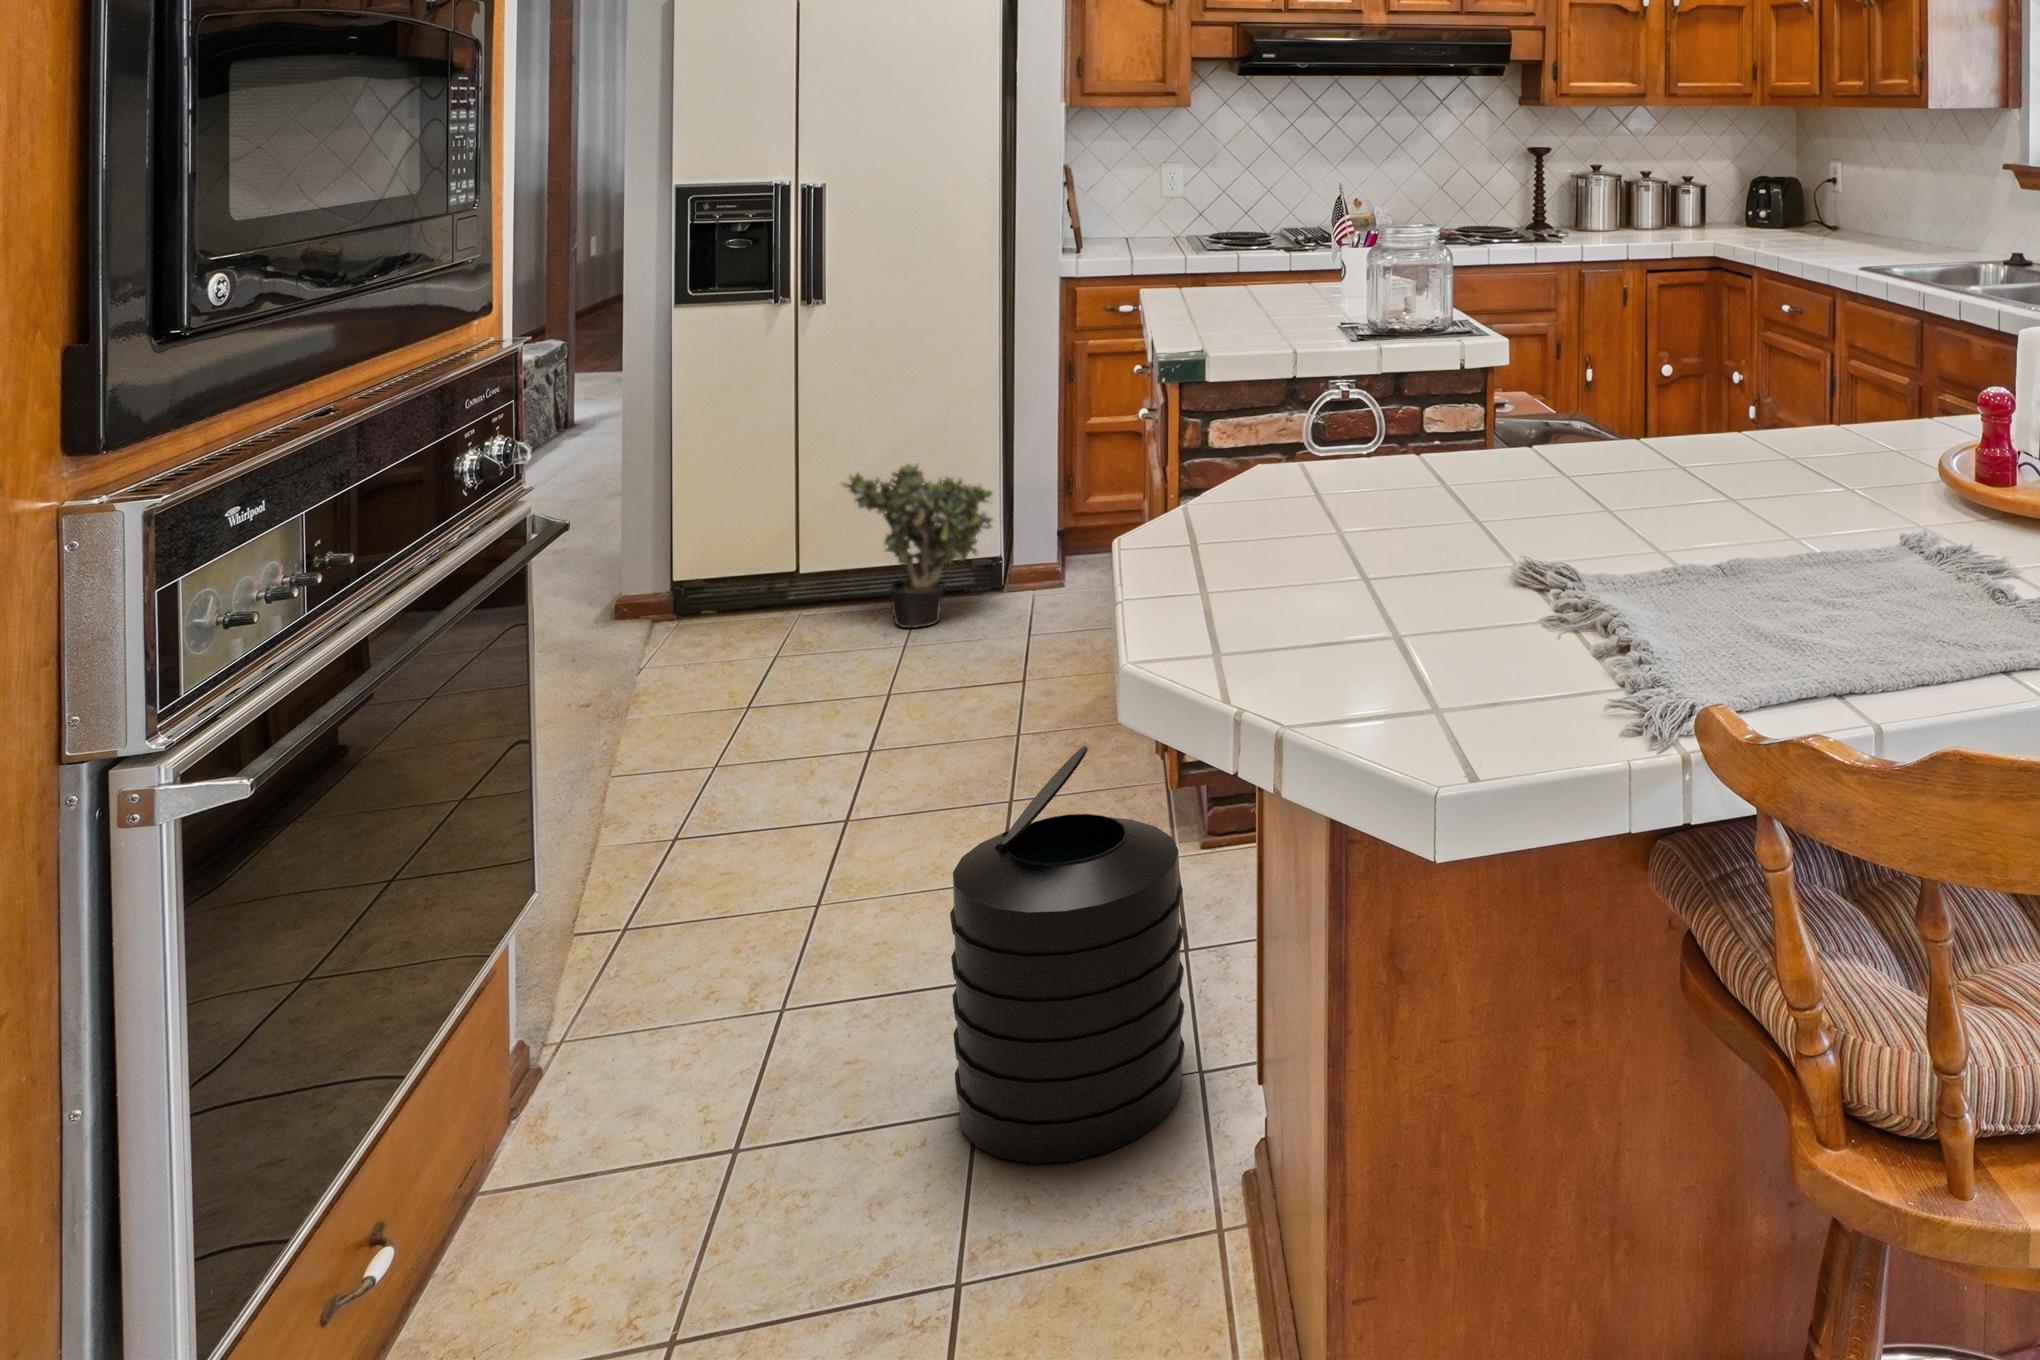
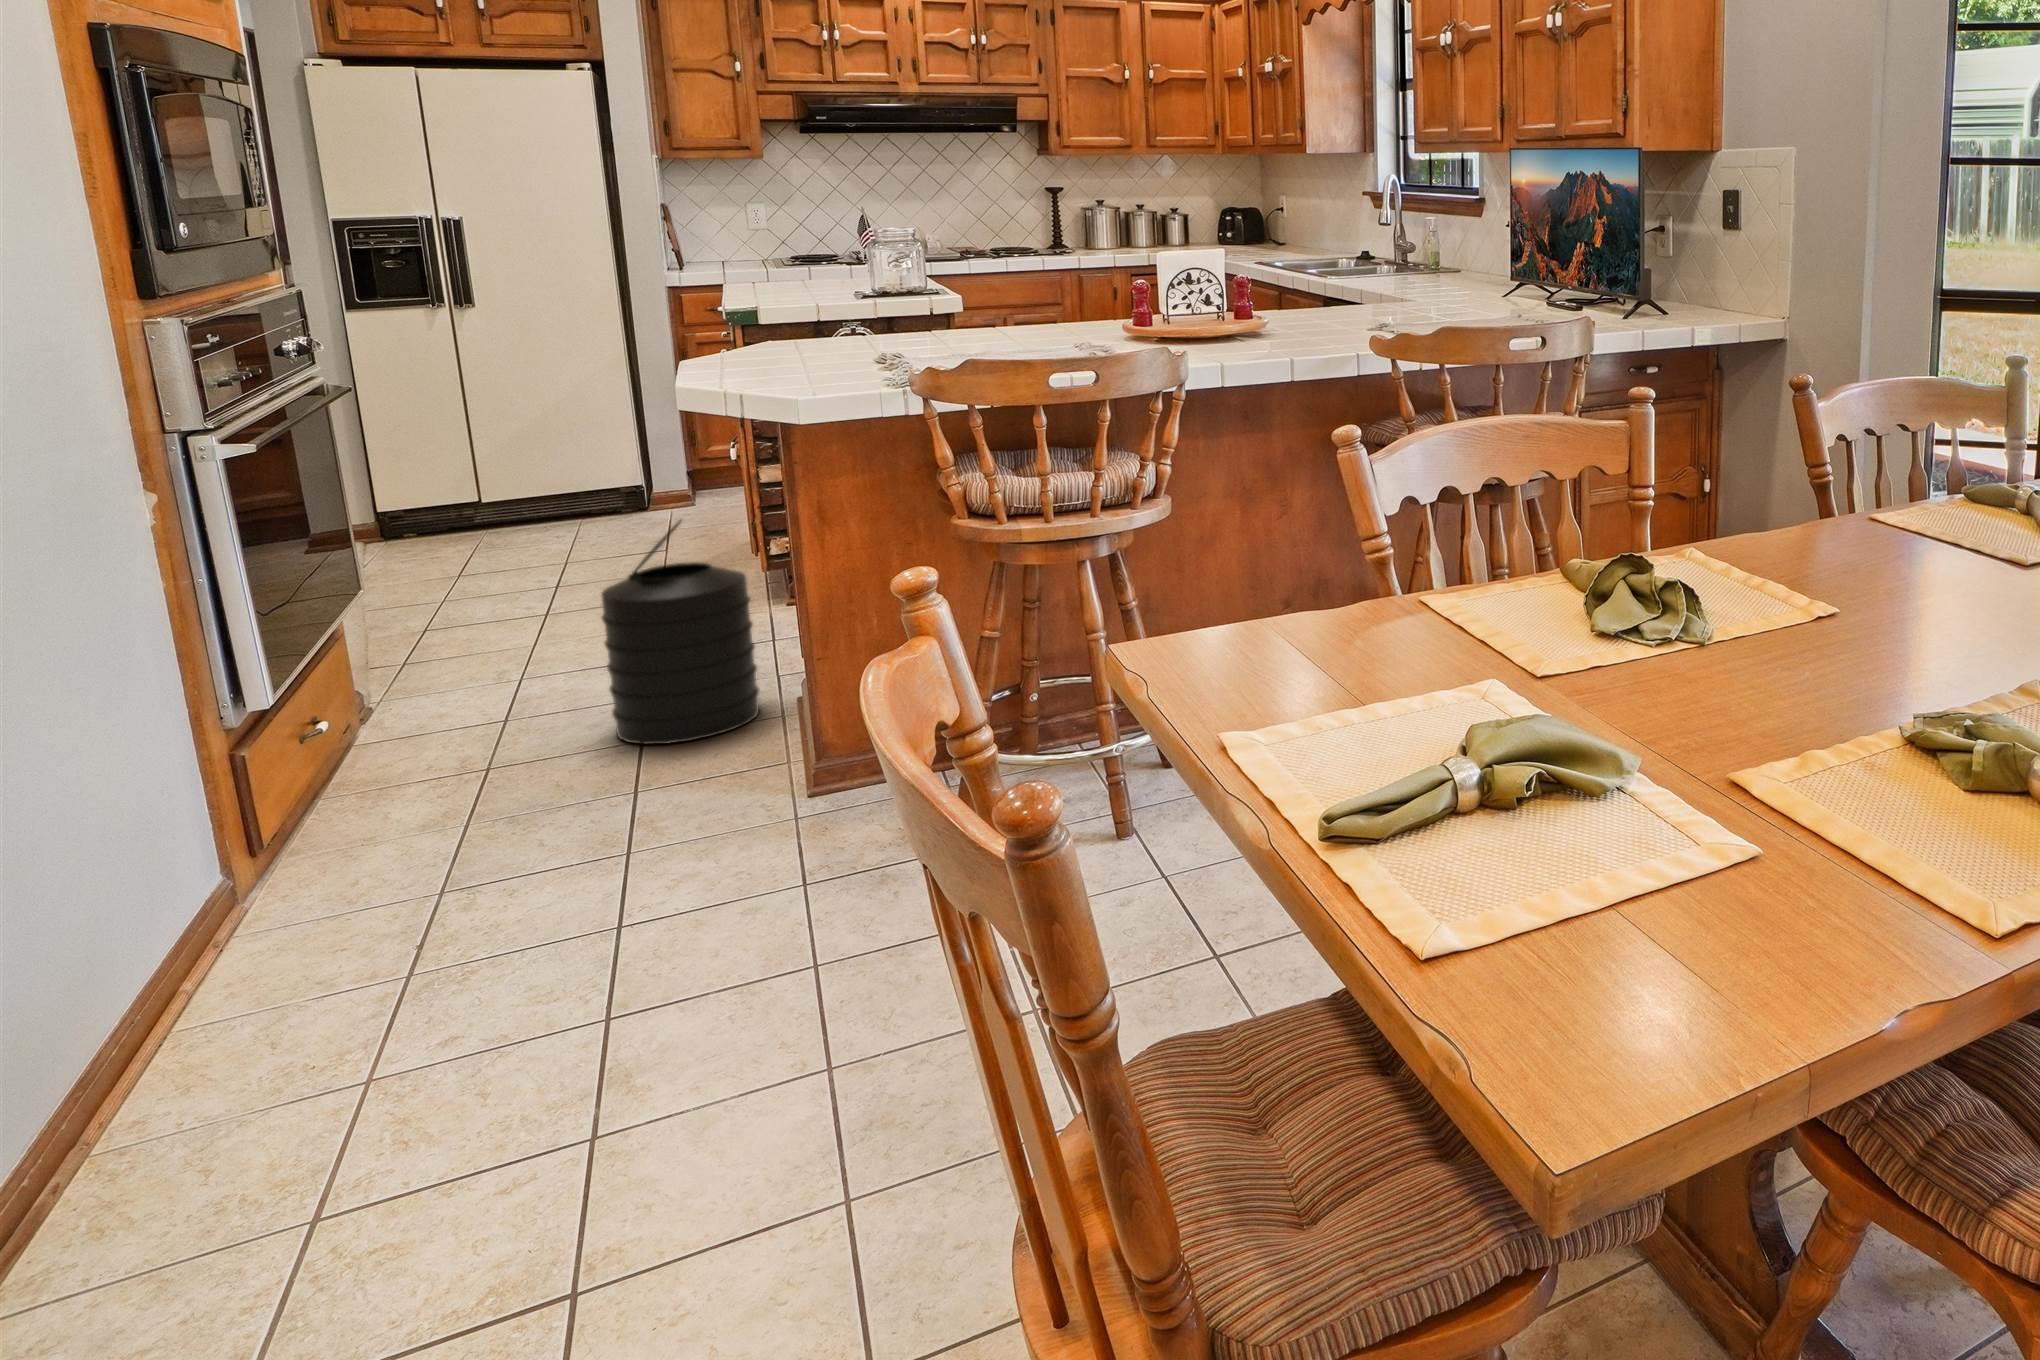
potted plant: present [841,464,992,628] -> none [483,425,615,548]

